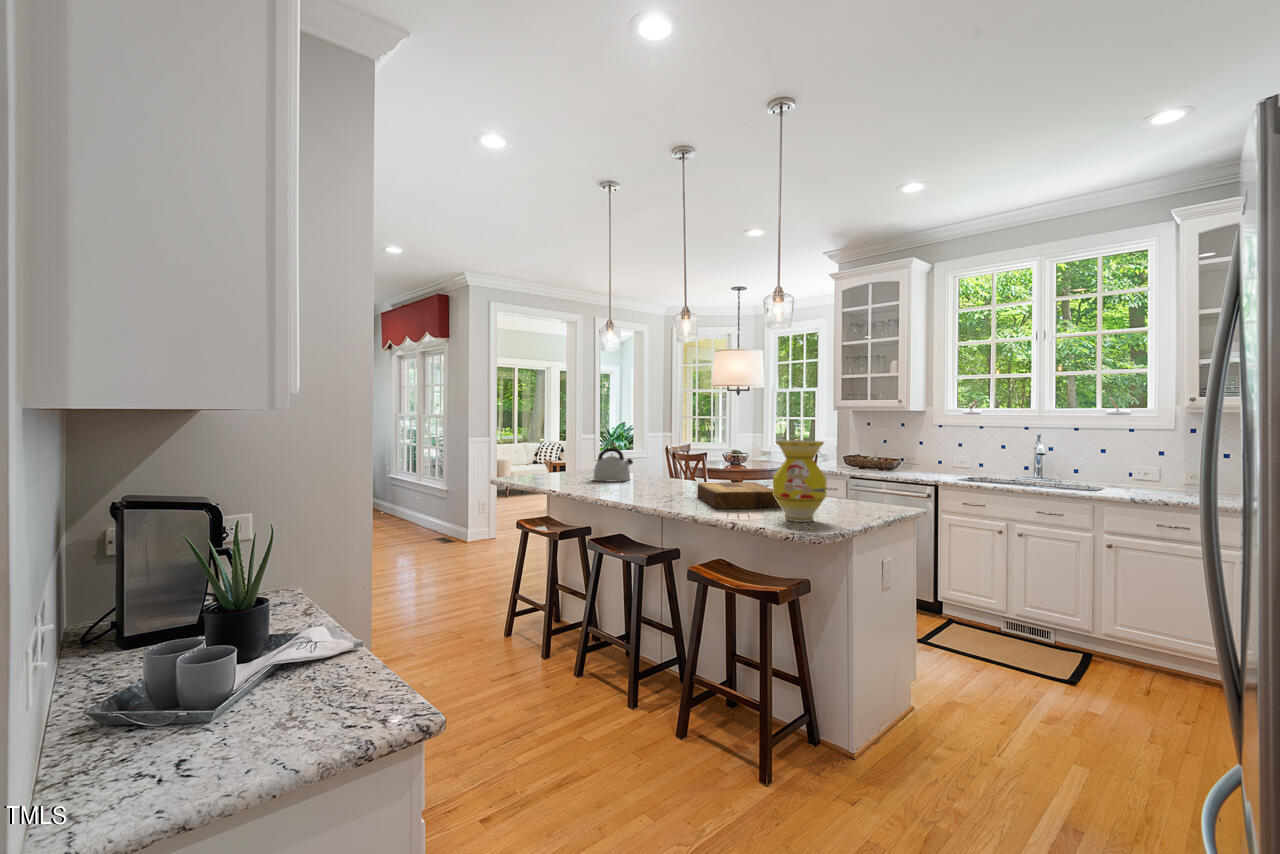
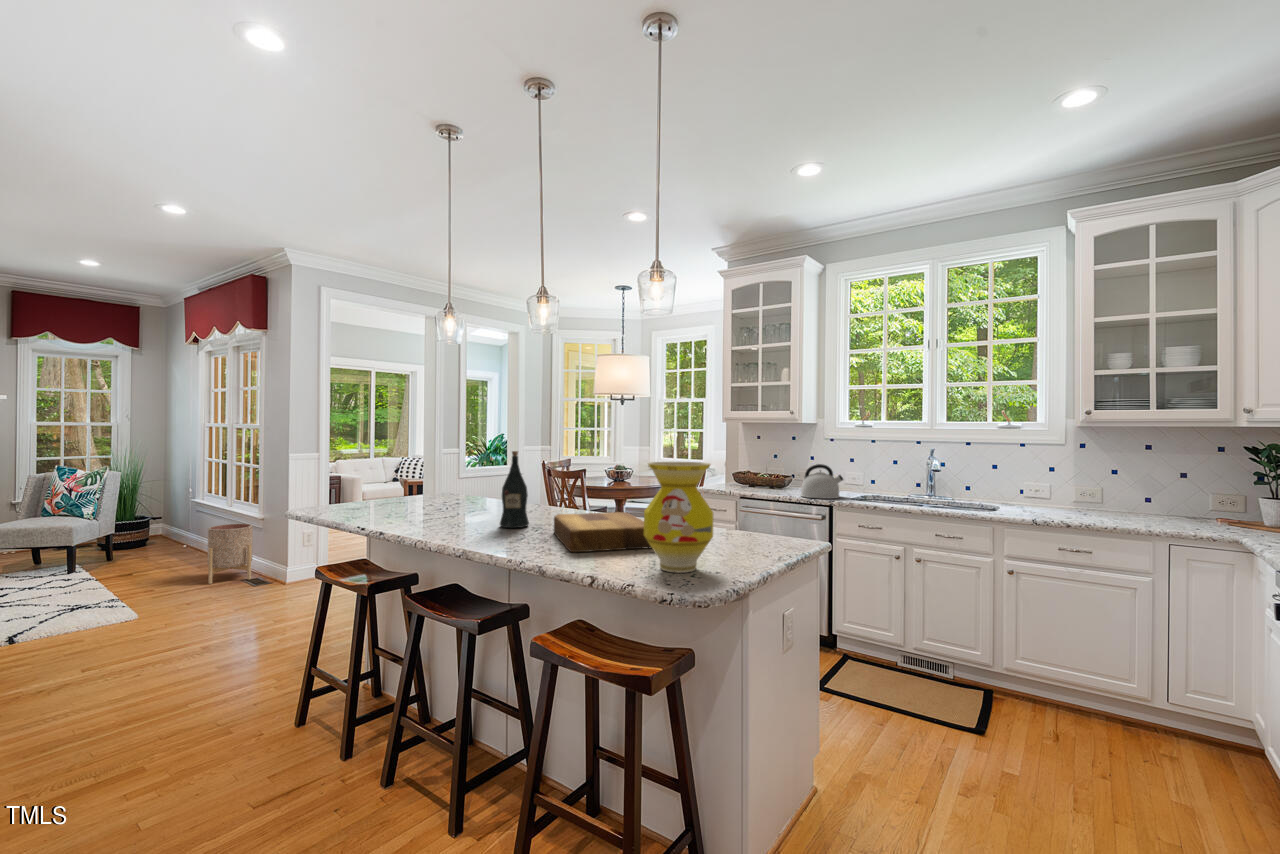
wine bottle: none [654,434,677,494] -> present [500,451,529,528]
kettle: present [594,448,633,482] -> present [801,464,843,499]
planter: none [407,495,438,542] -> present [208,524,253,584]

